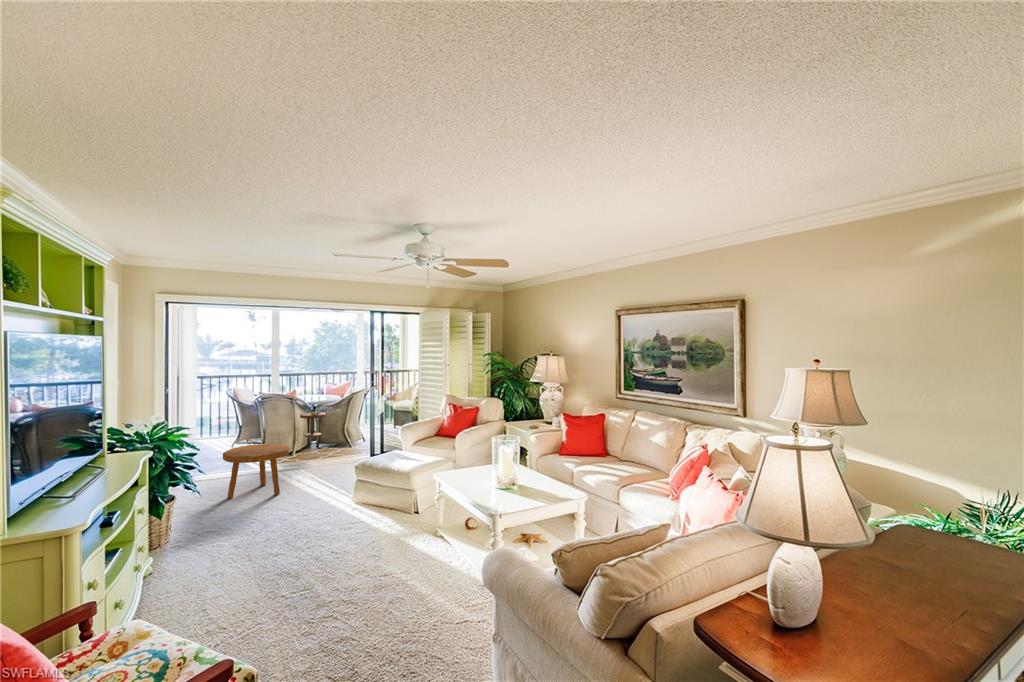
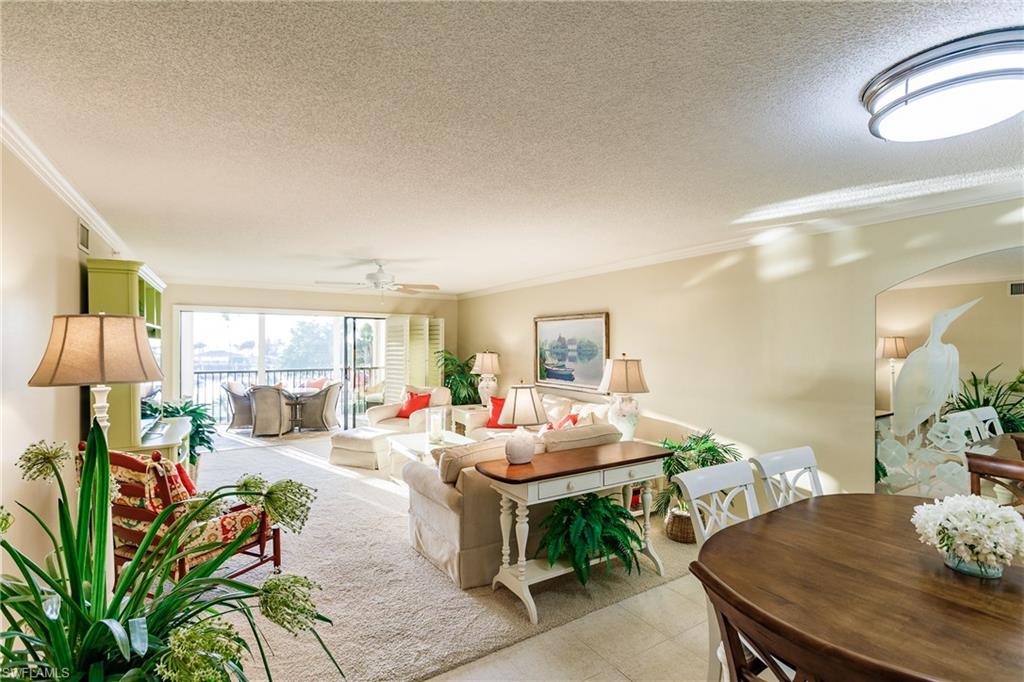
footstool: present [223,444,290,498] -> none [228,423,280,463]

